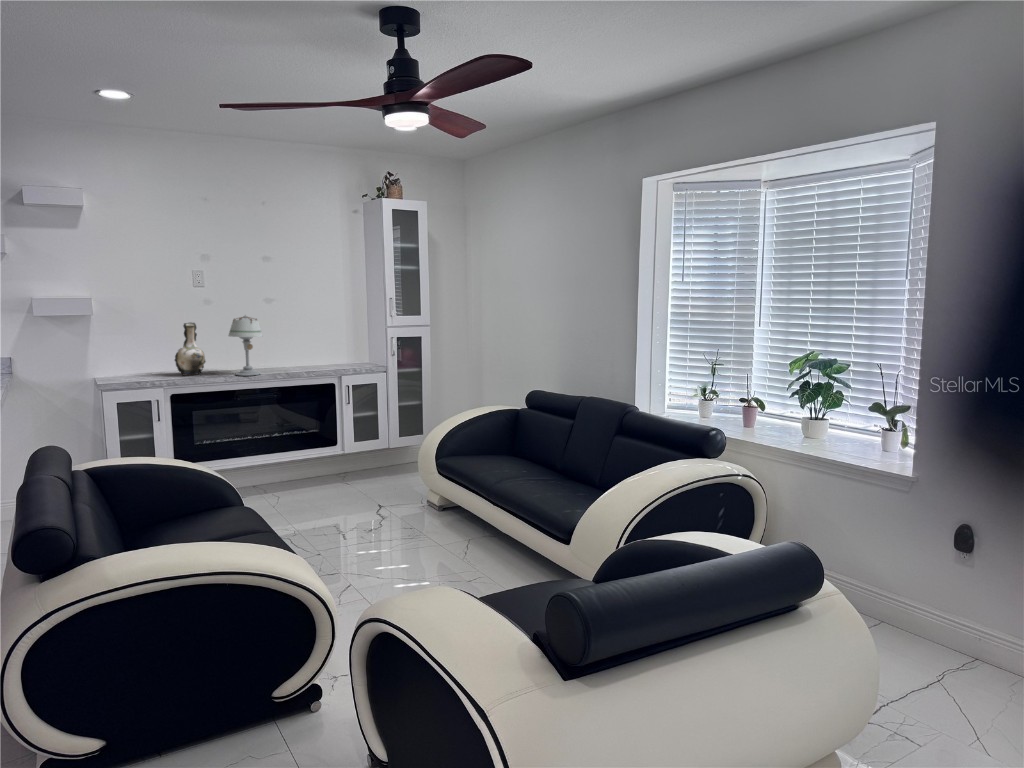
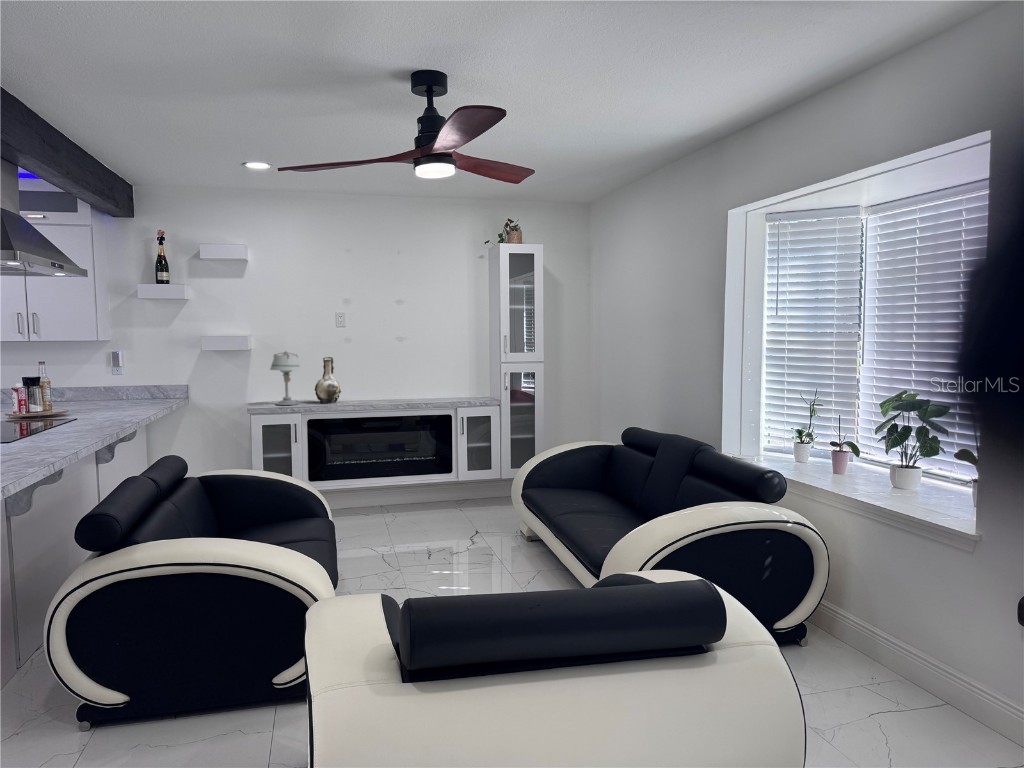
table lamp: present [228,315,262,376] -> present [270,351,300,405]

